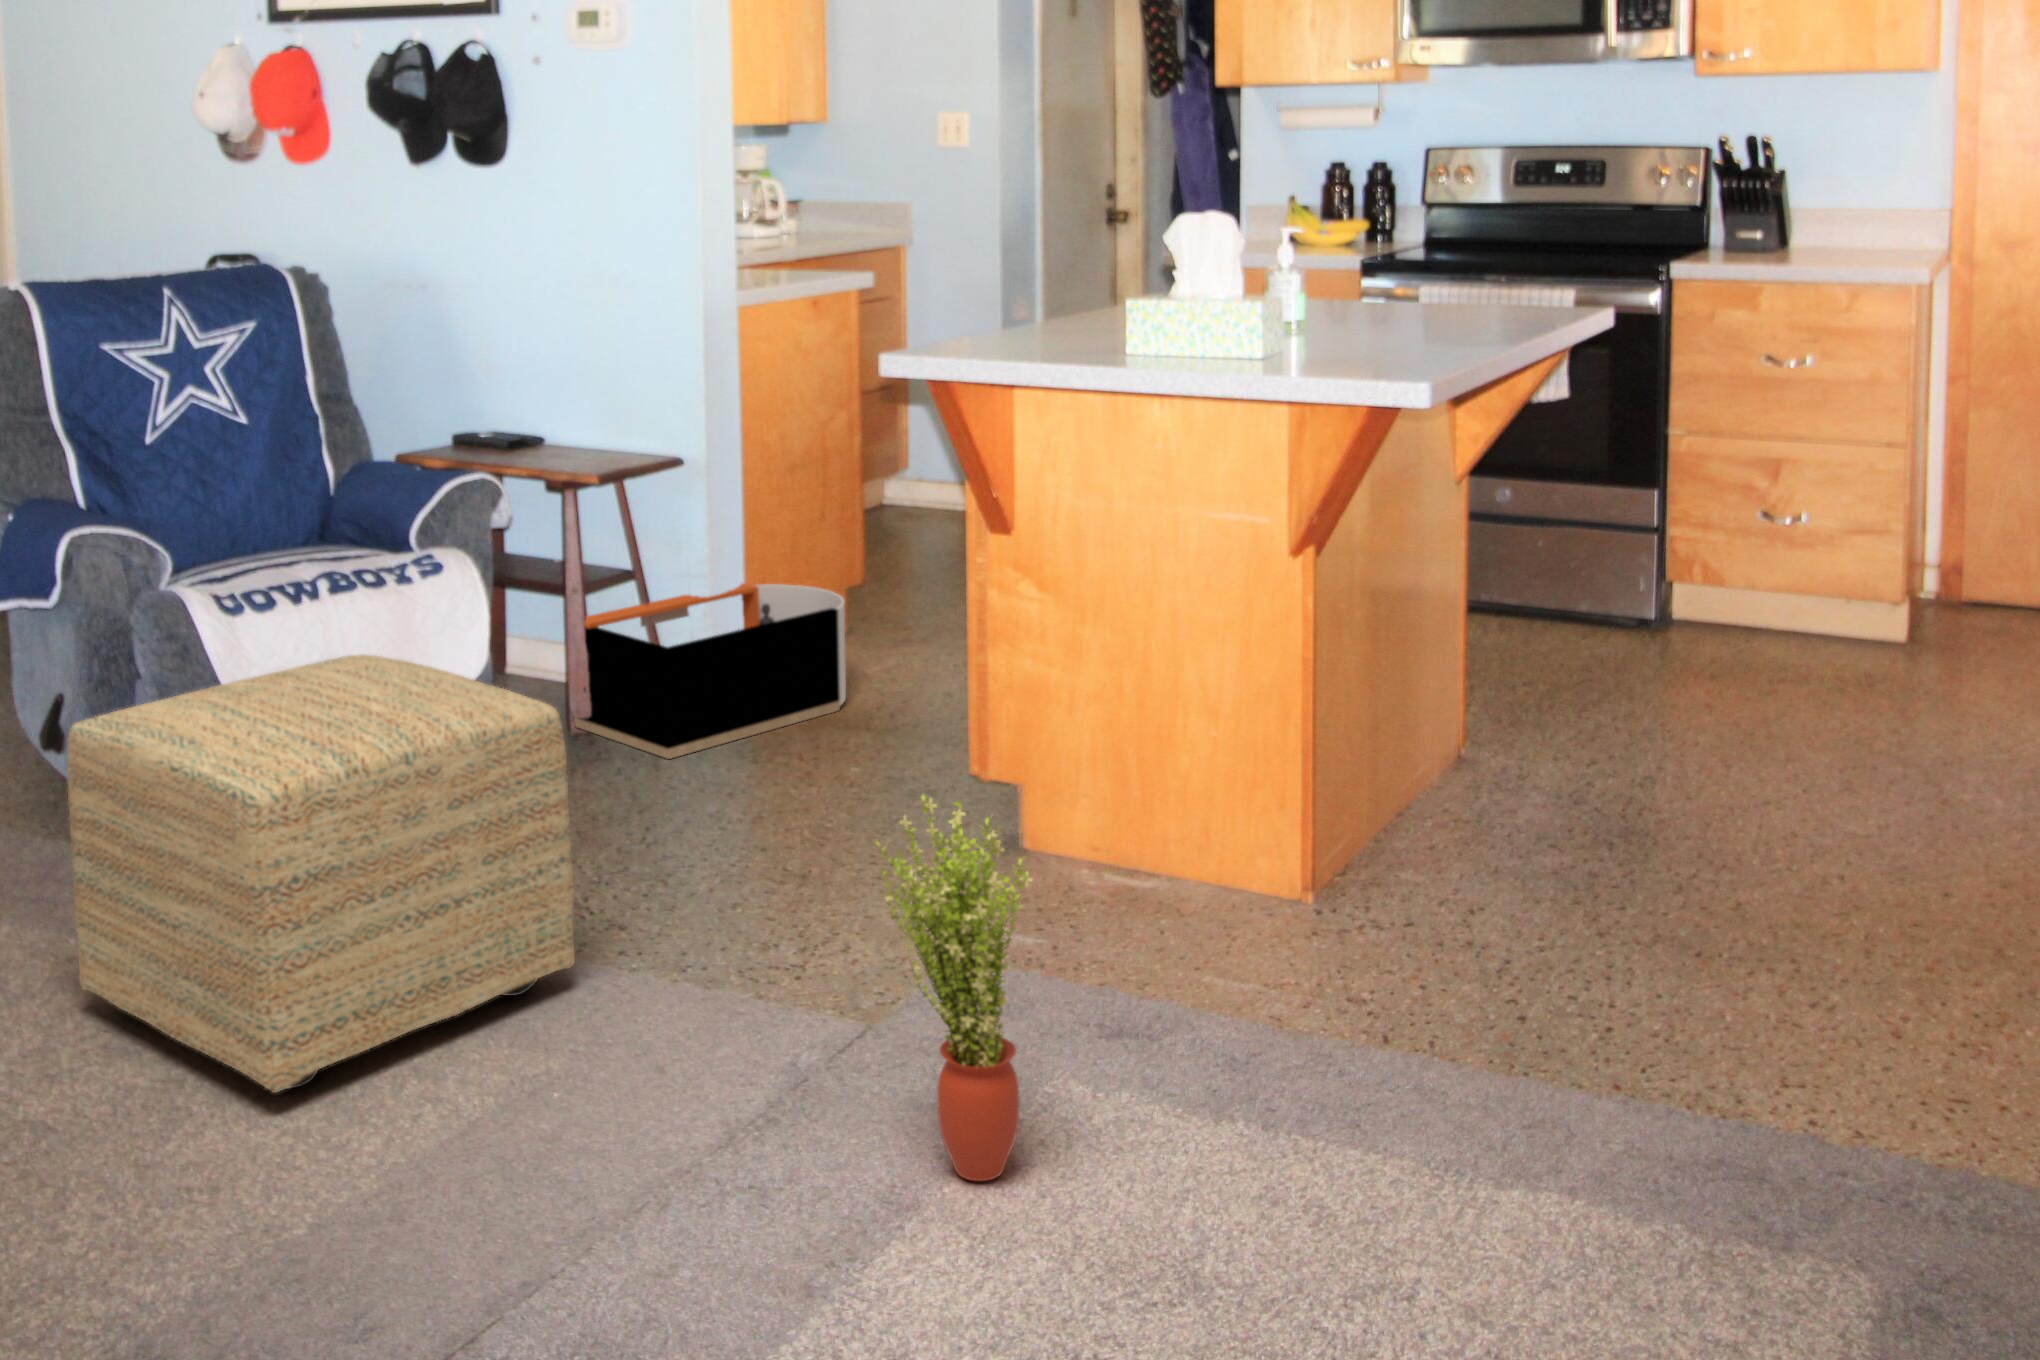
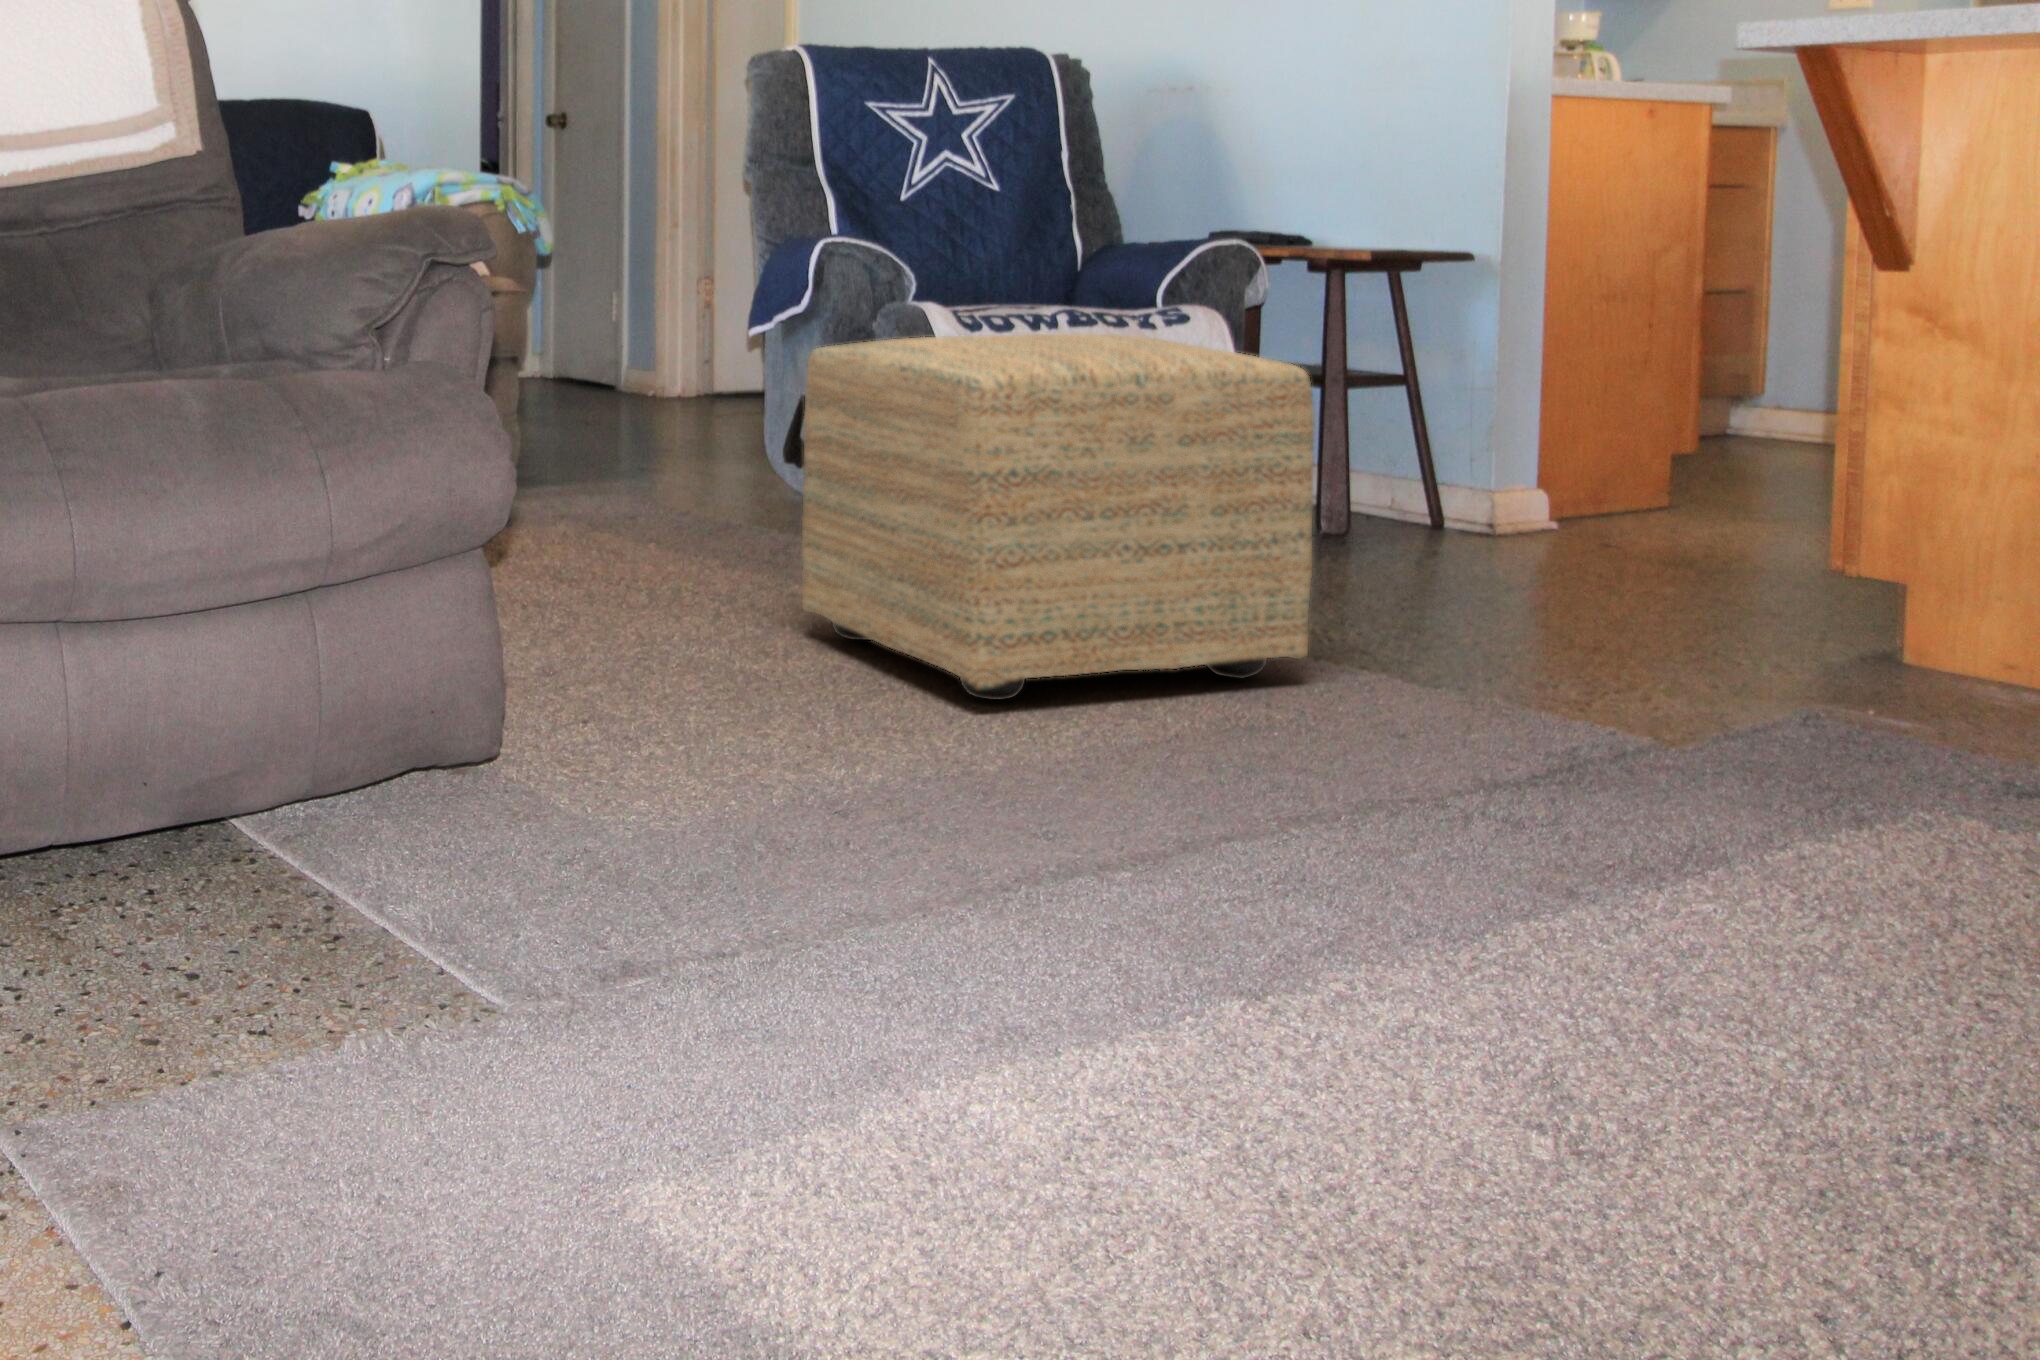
storage bin: present [575,583,846,759] -> none [1324,408,1667,561]
potted plant: present [876,795,1033,1181] -> none [1698,402,1924,877]

